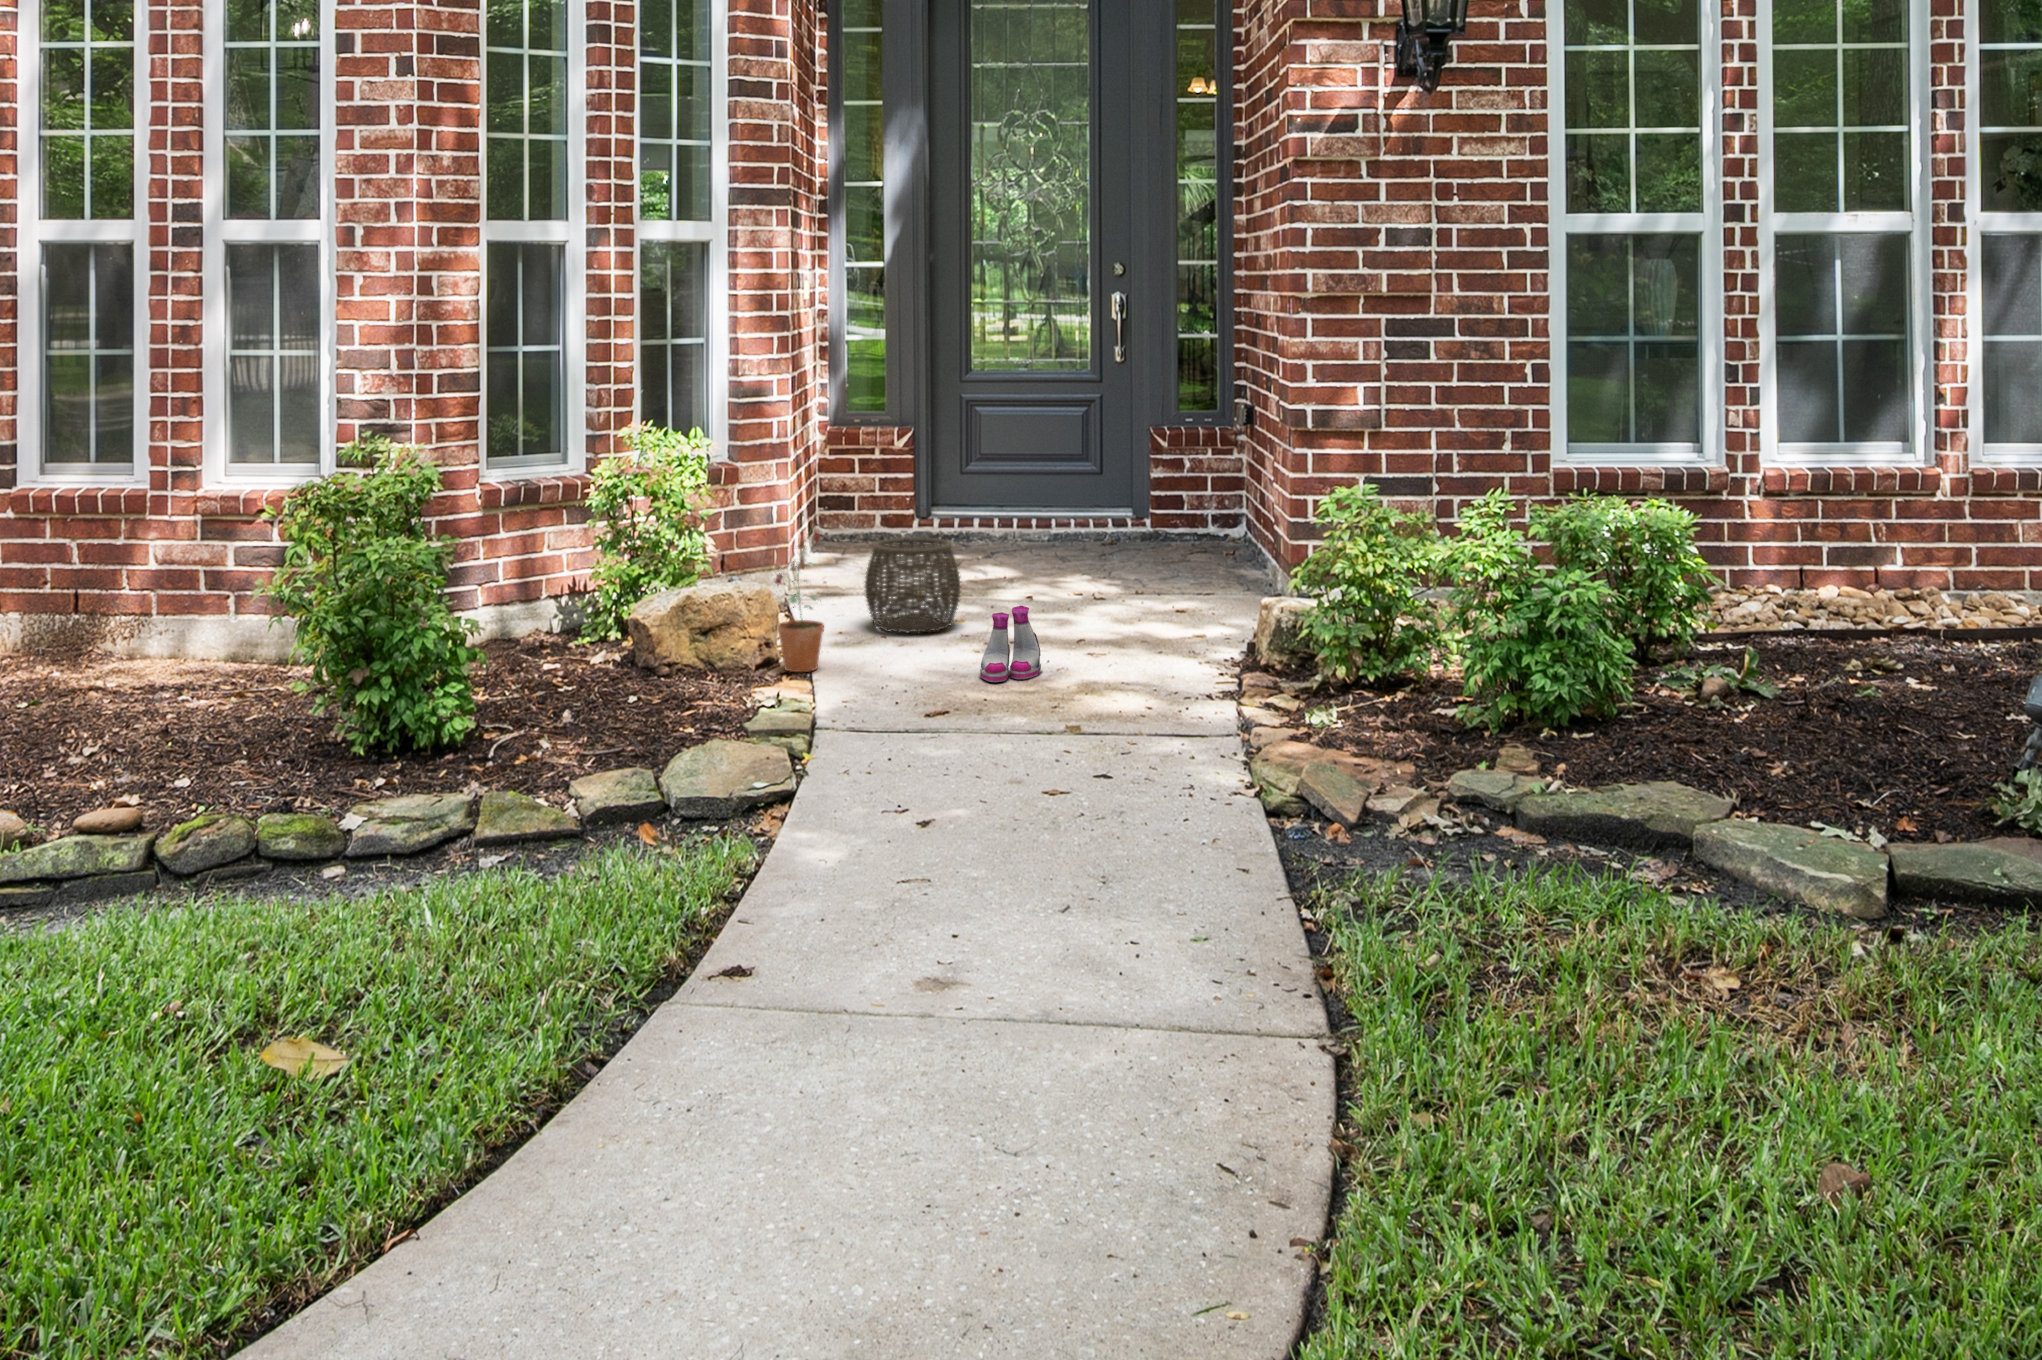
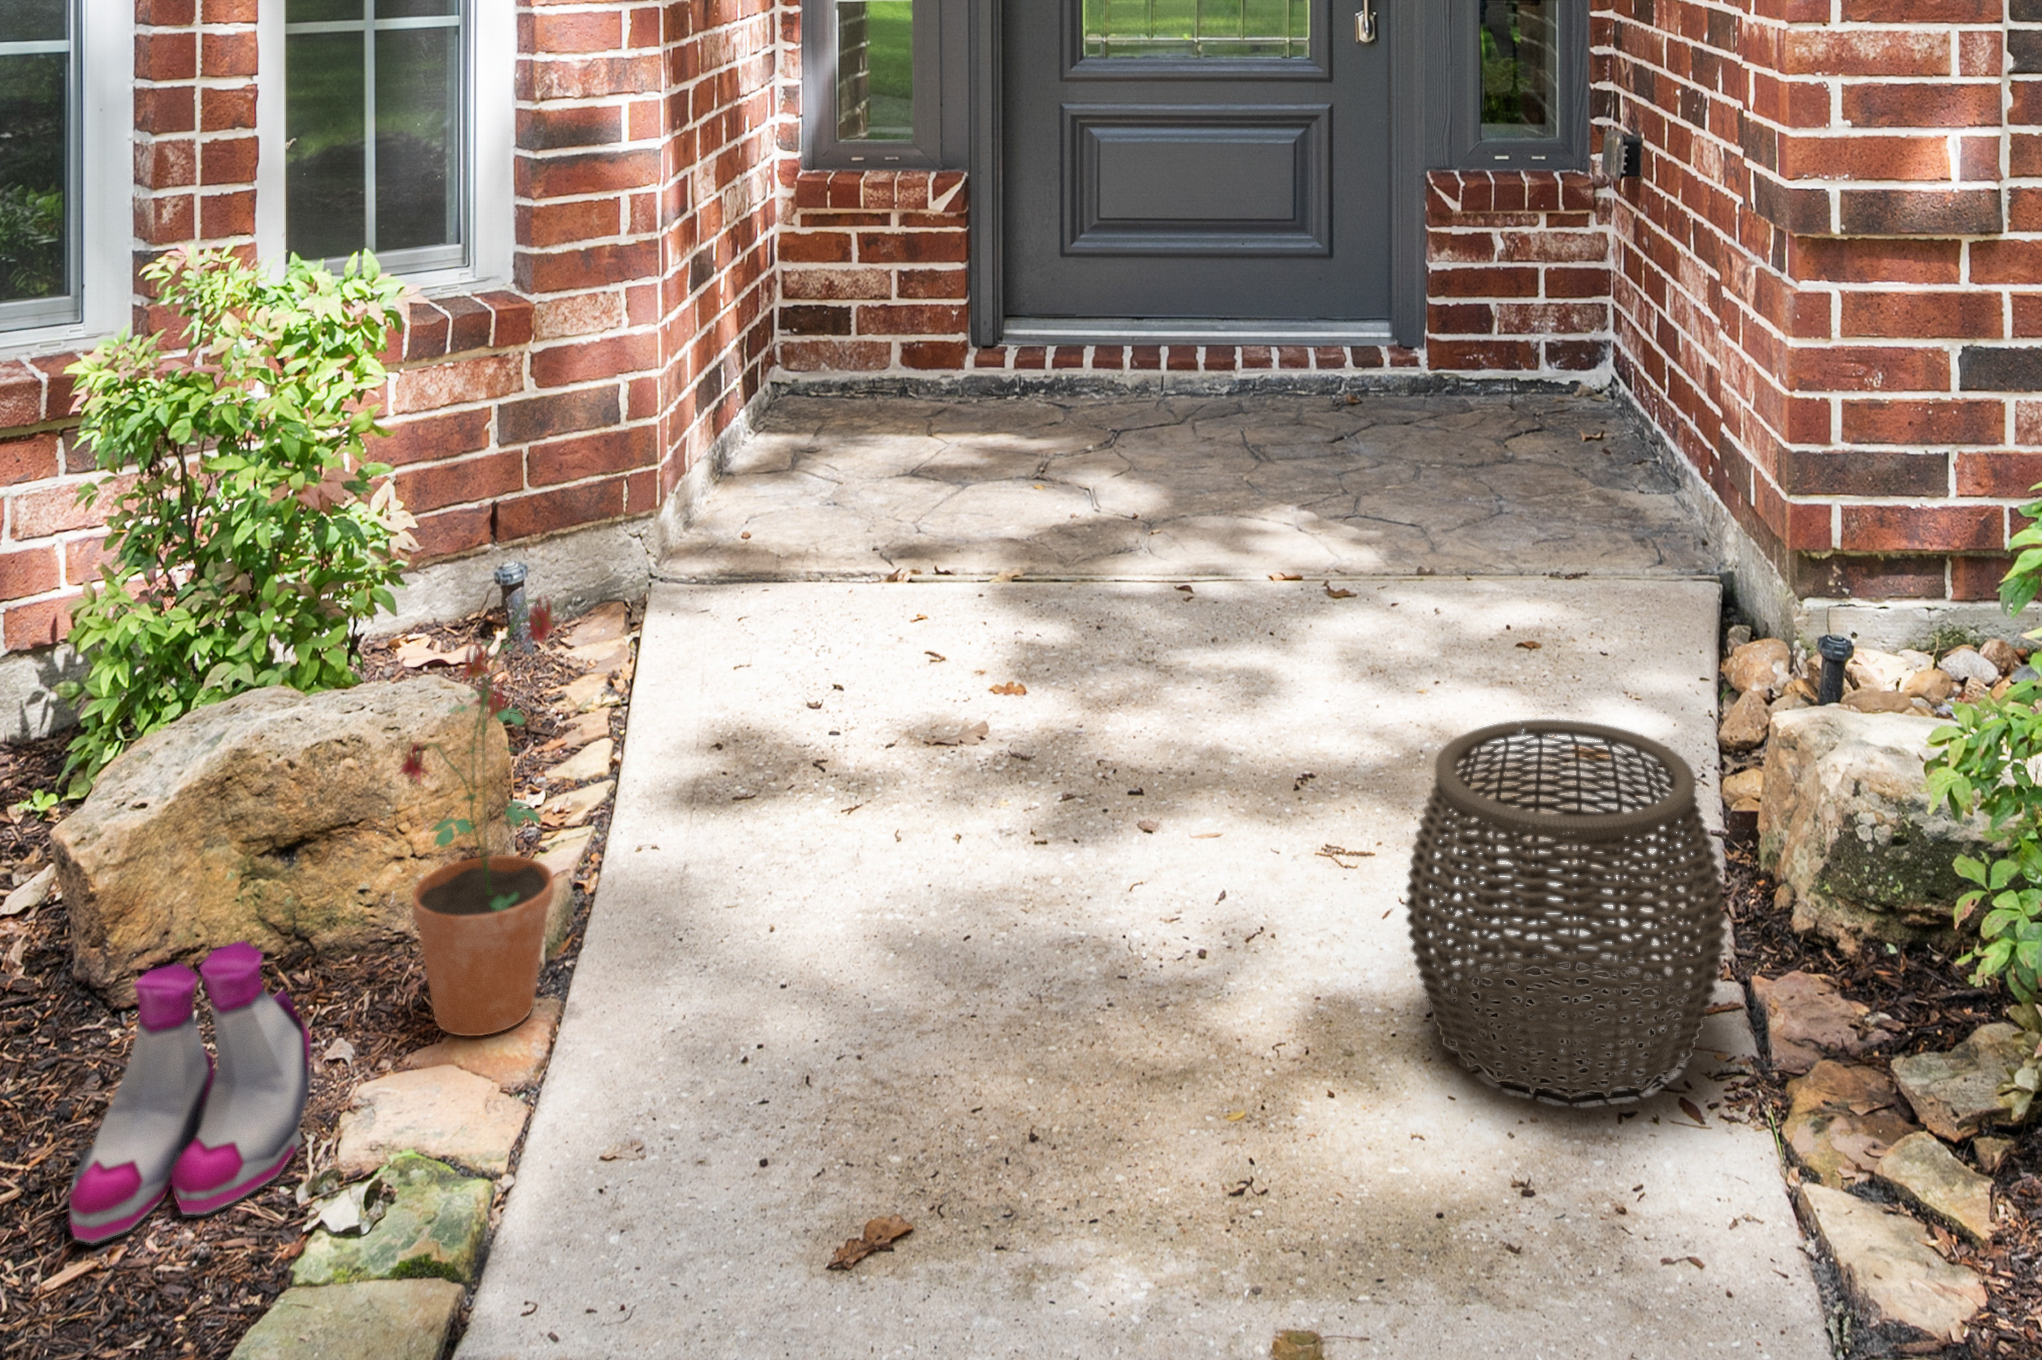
woven basket: present [865,537,961,633] -> present [1405,719,1727,1098]
boots: present [980,606,1041,682] -> present [69,941,311,1243]

